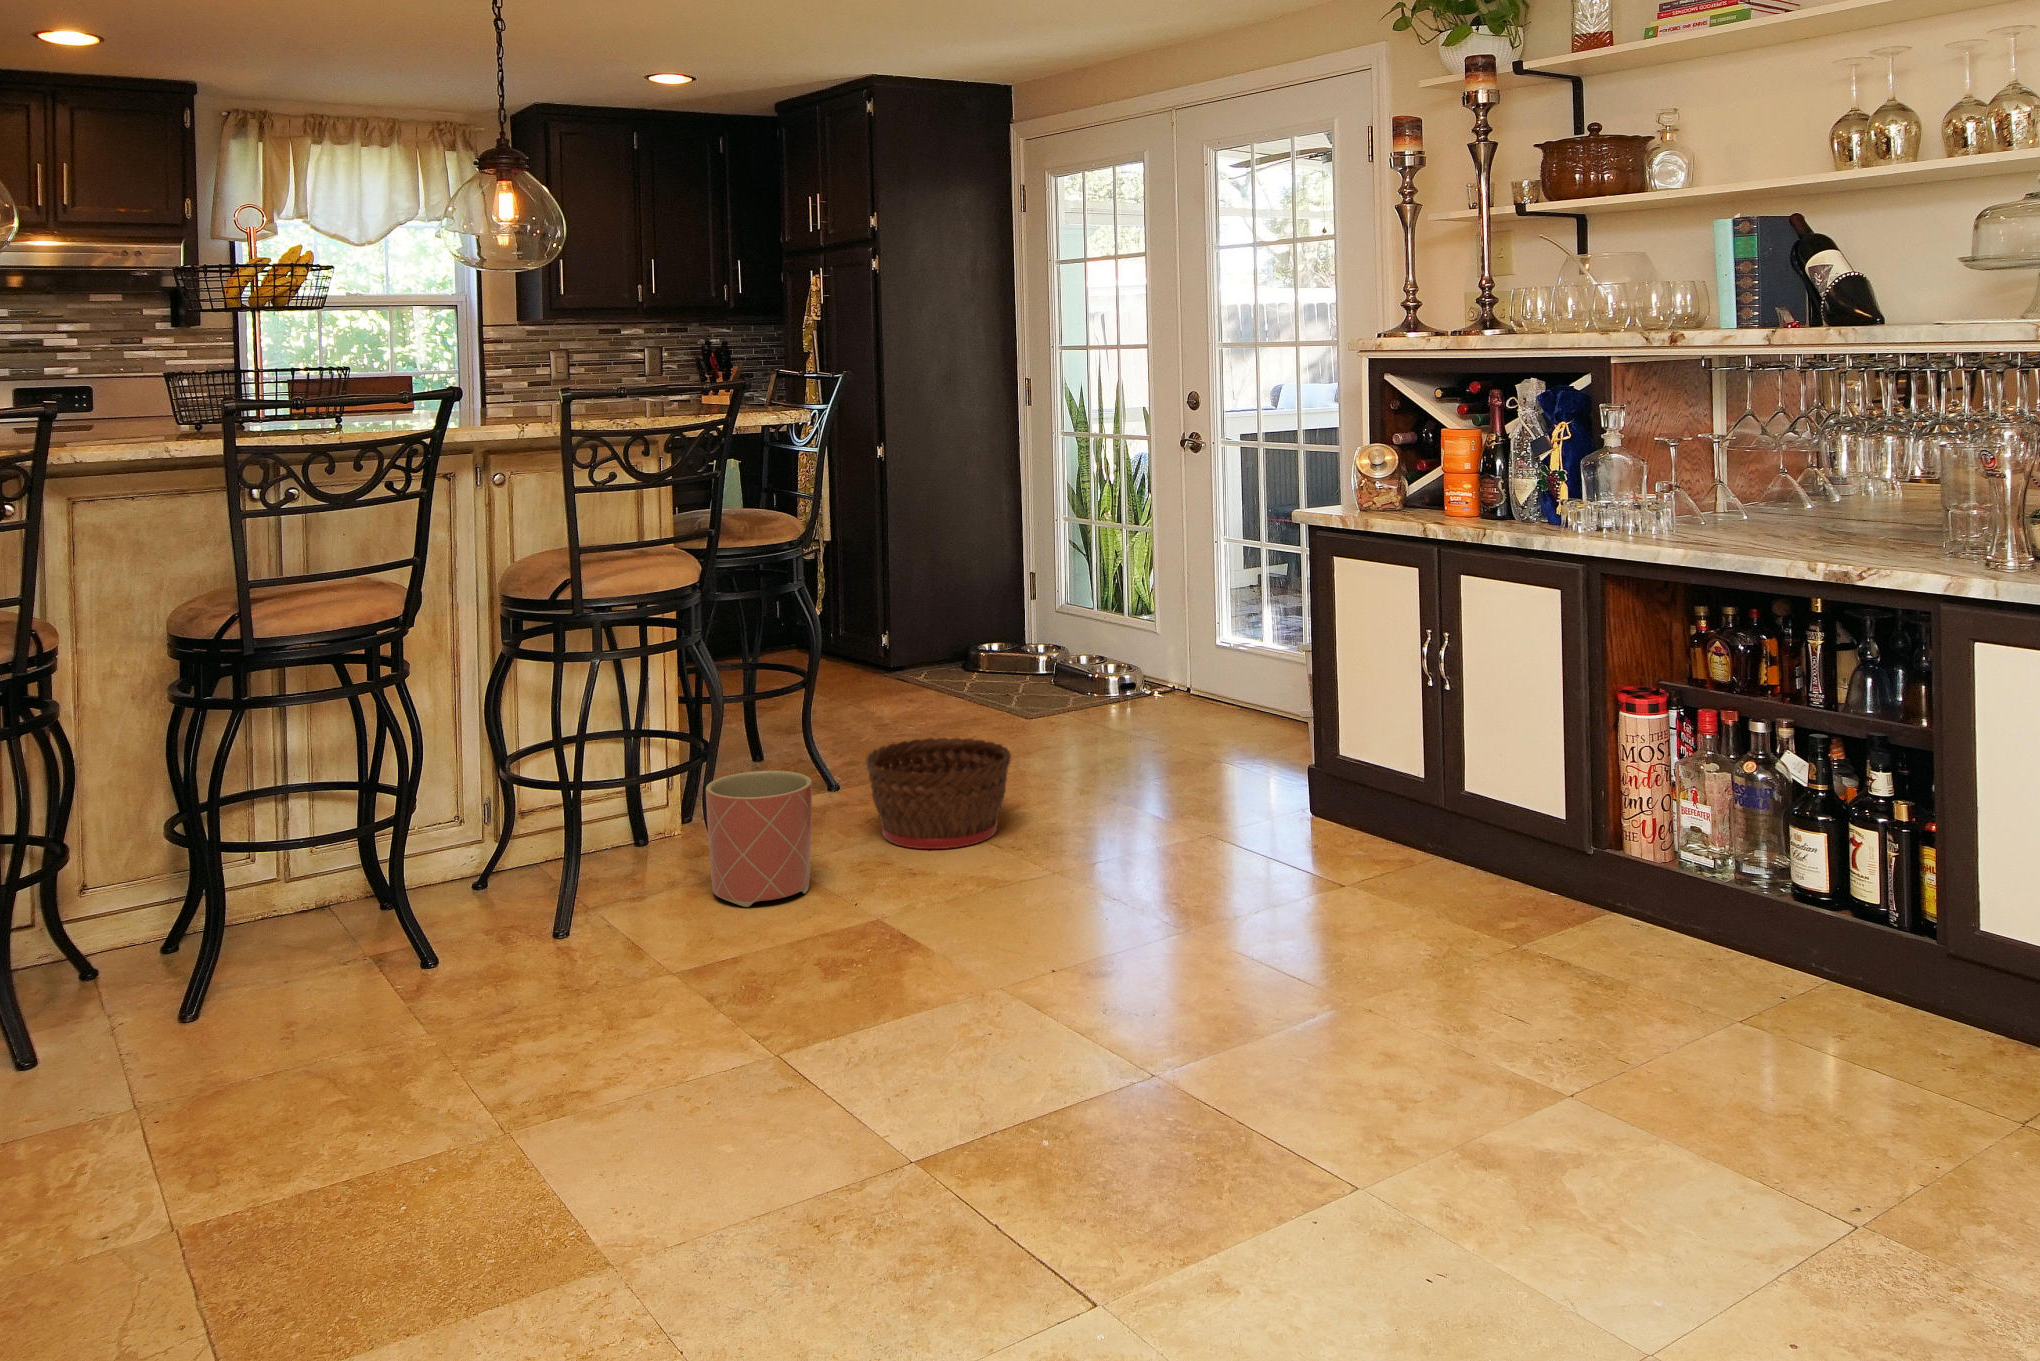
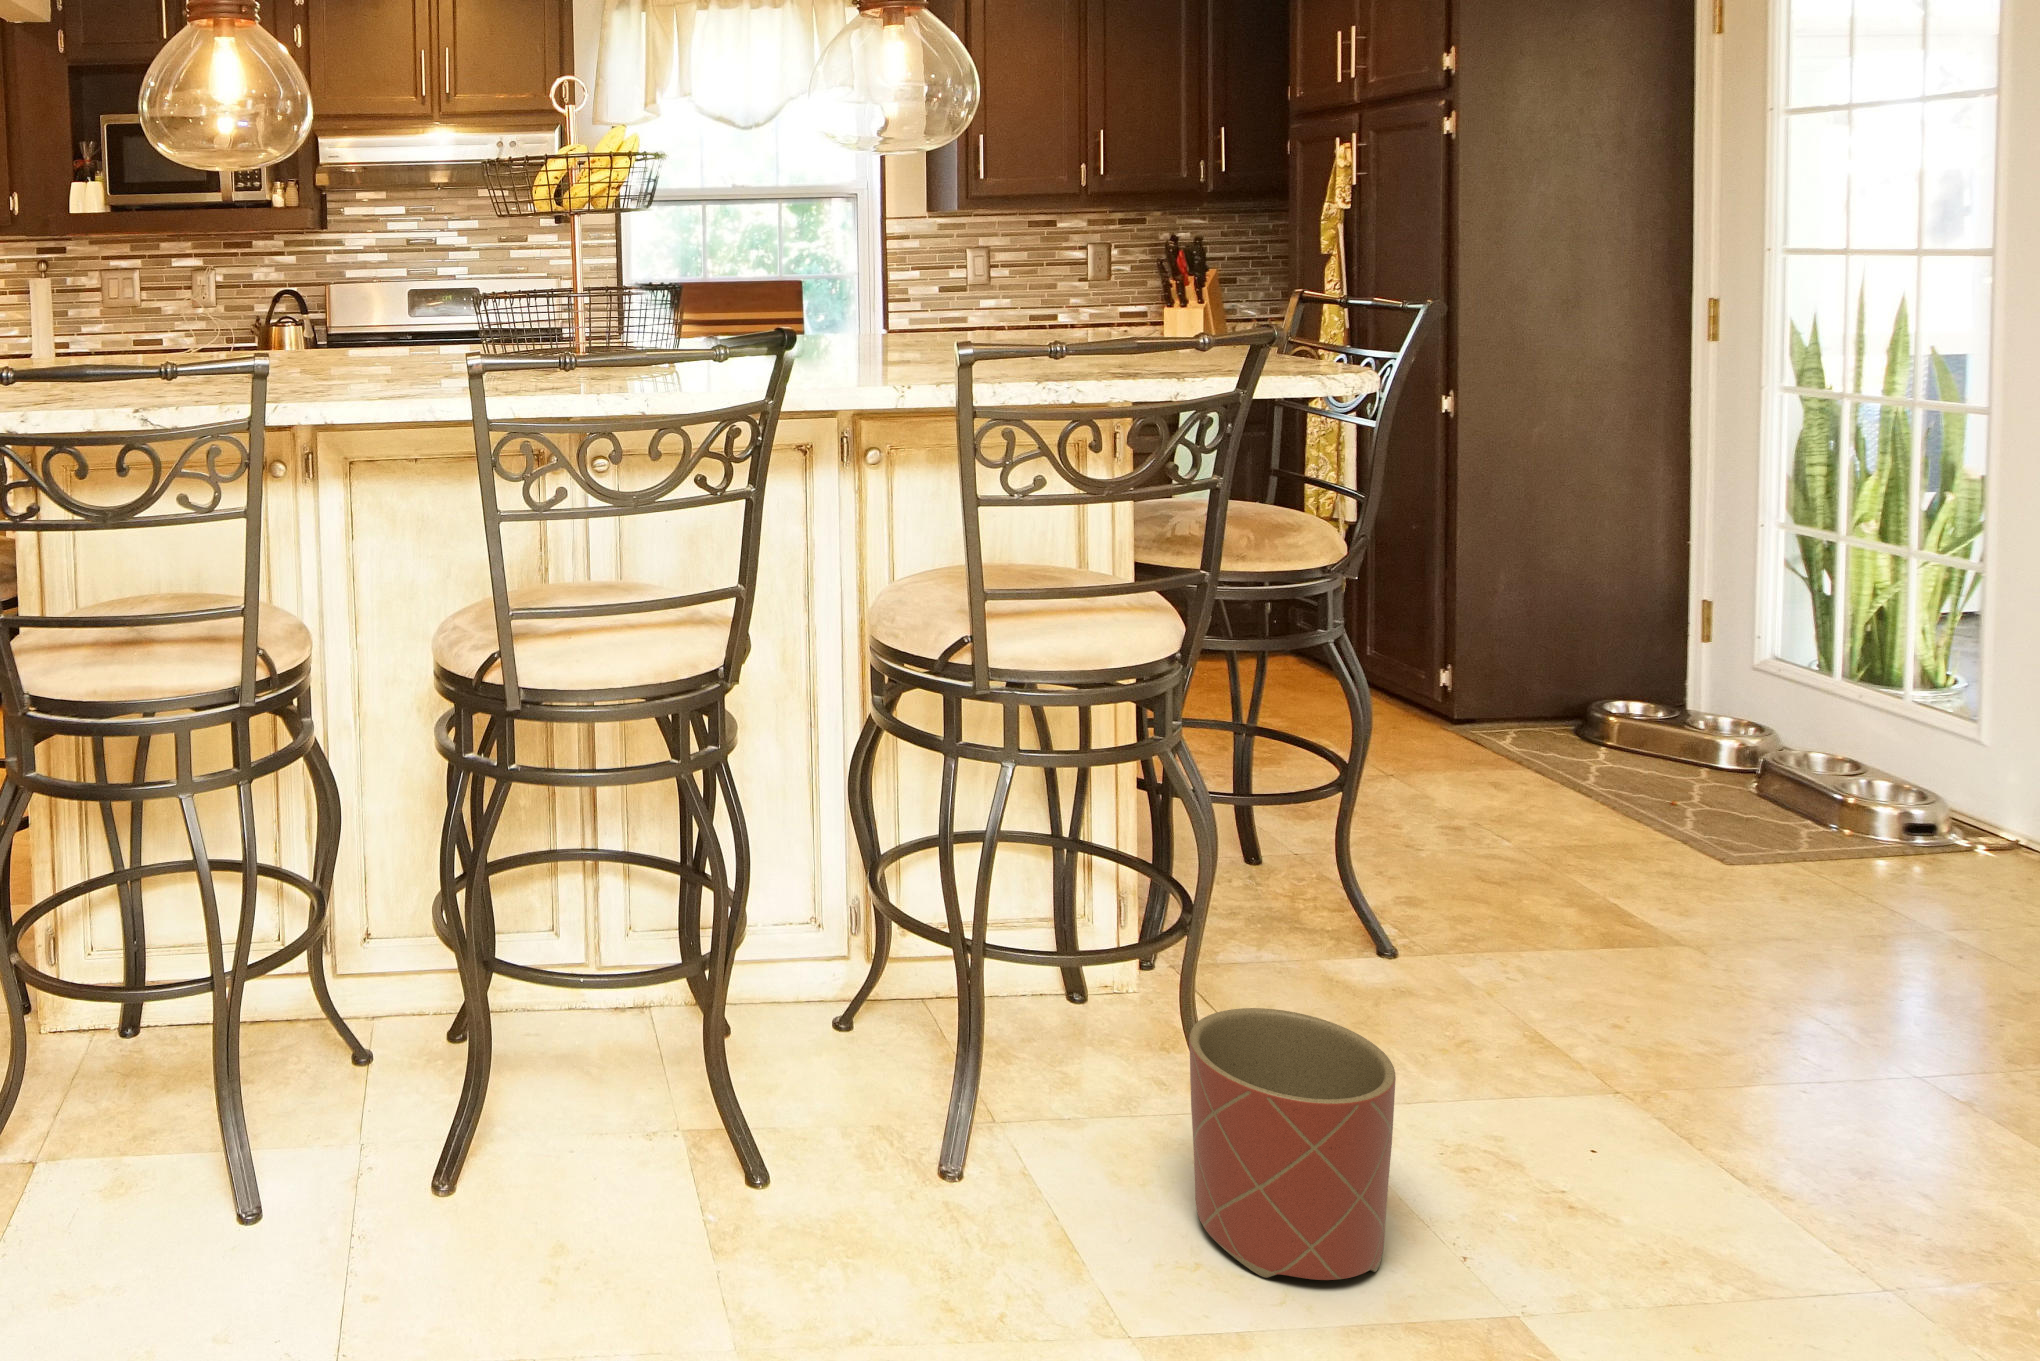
basket: present [866,738,1011,849] -> none [1480,960,1805,1220]

